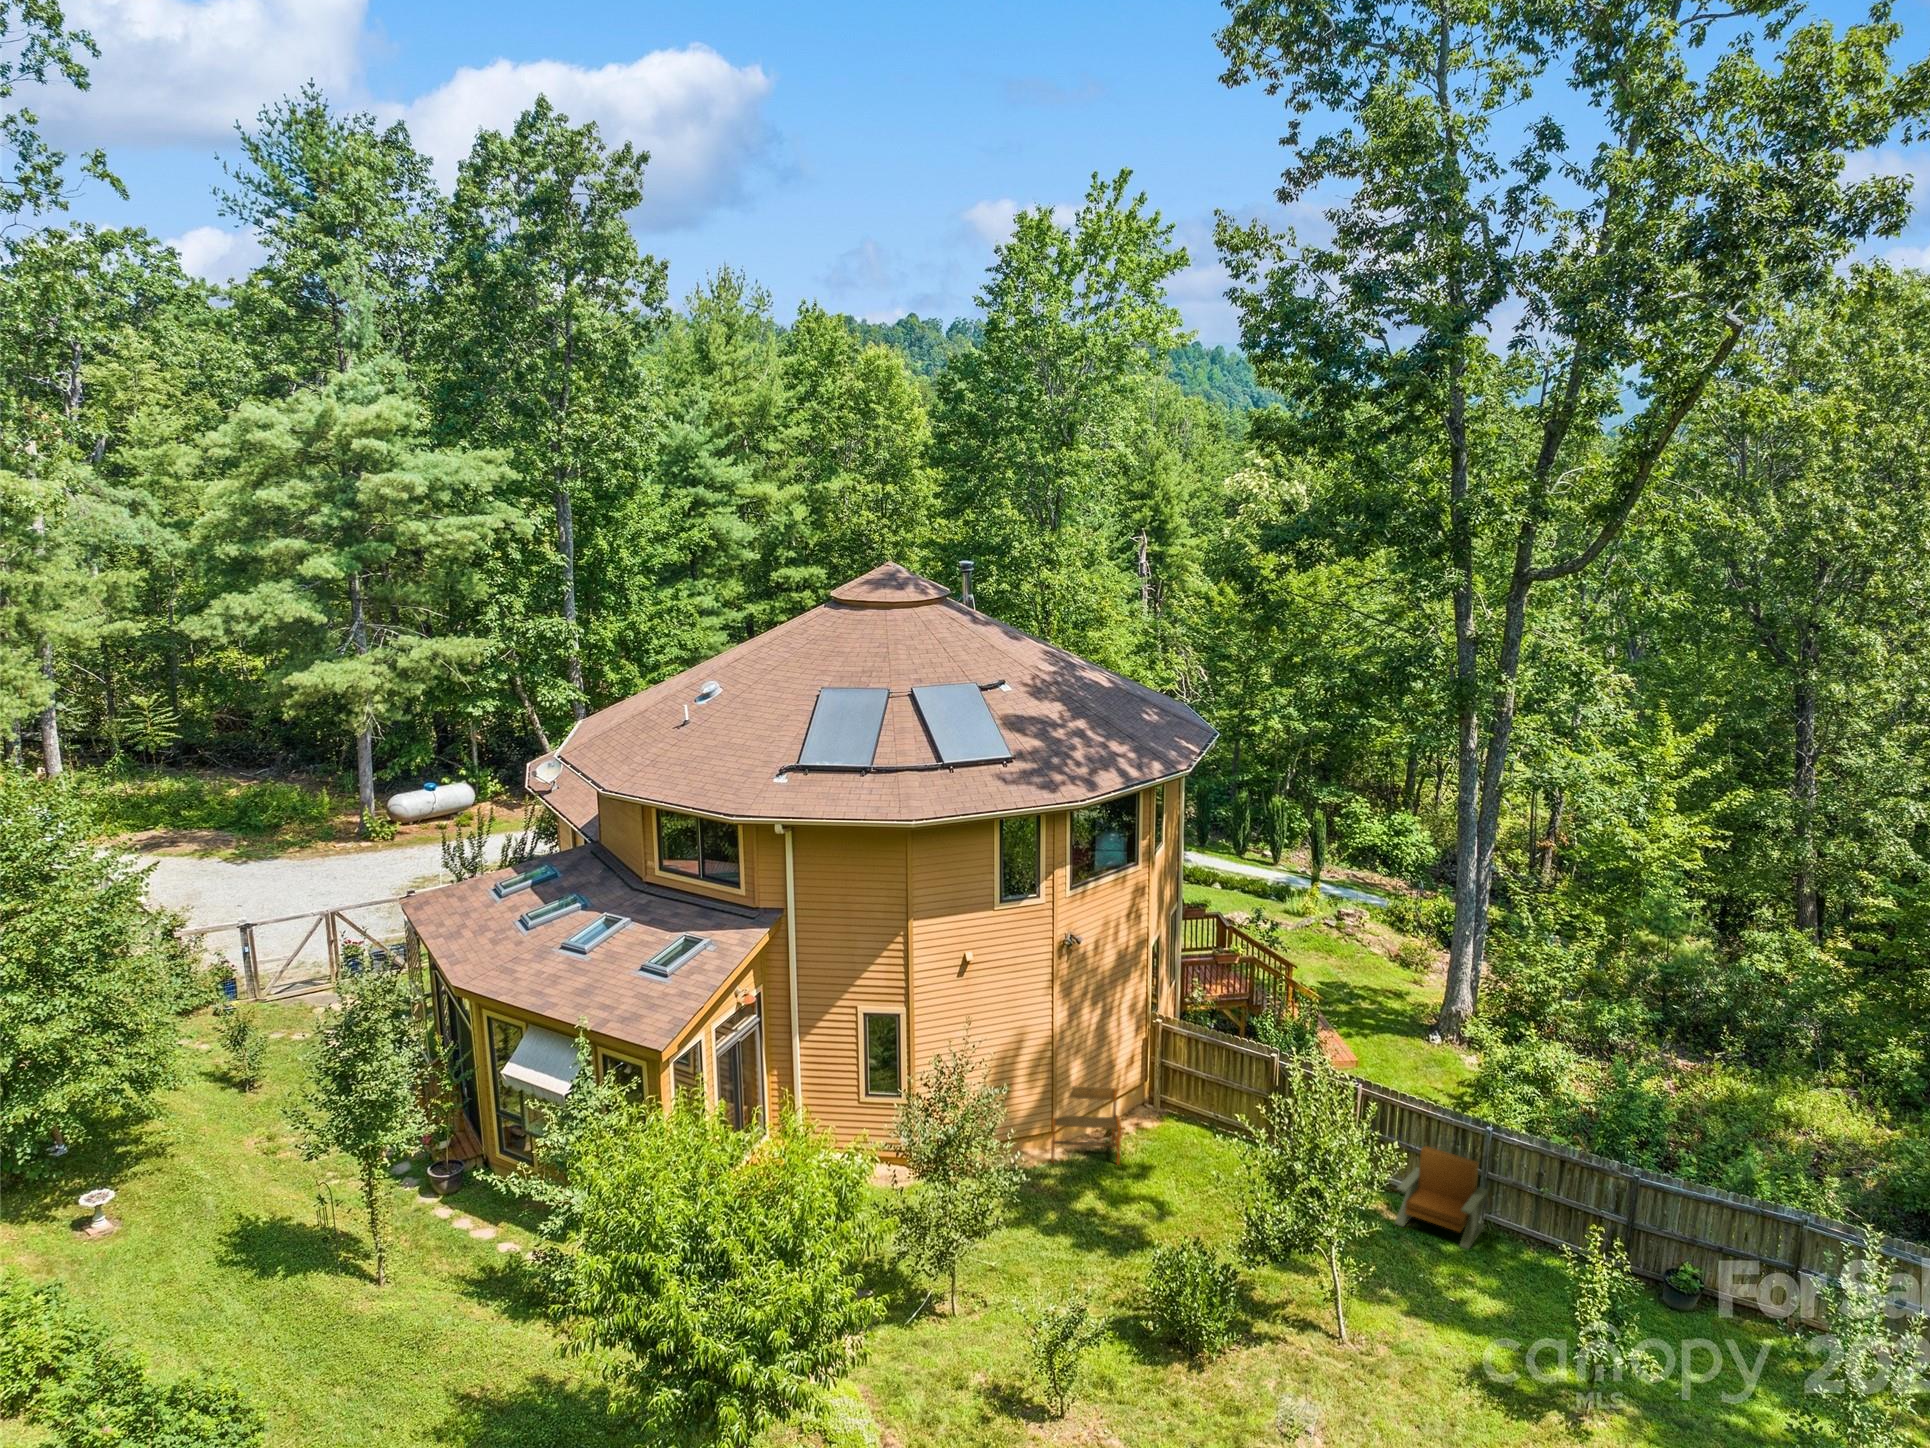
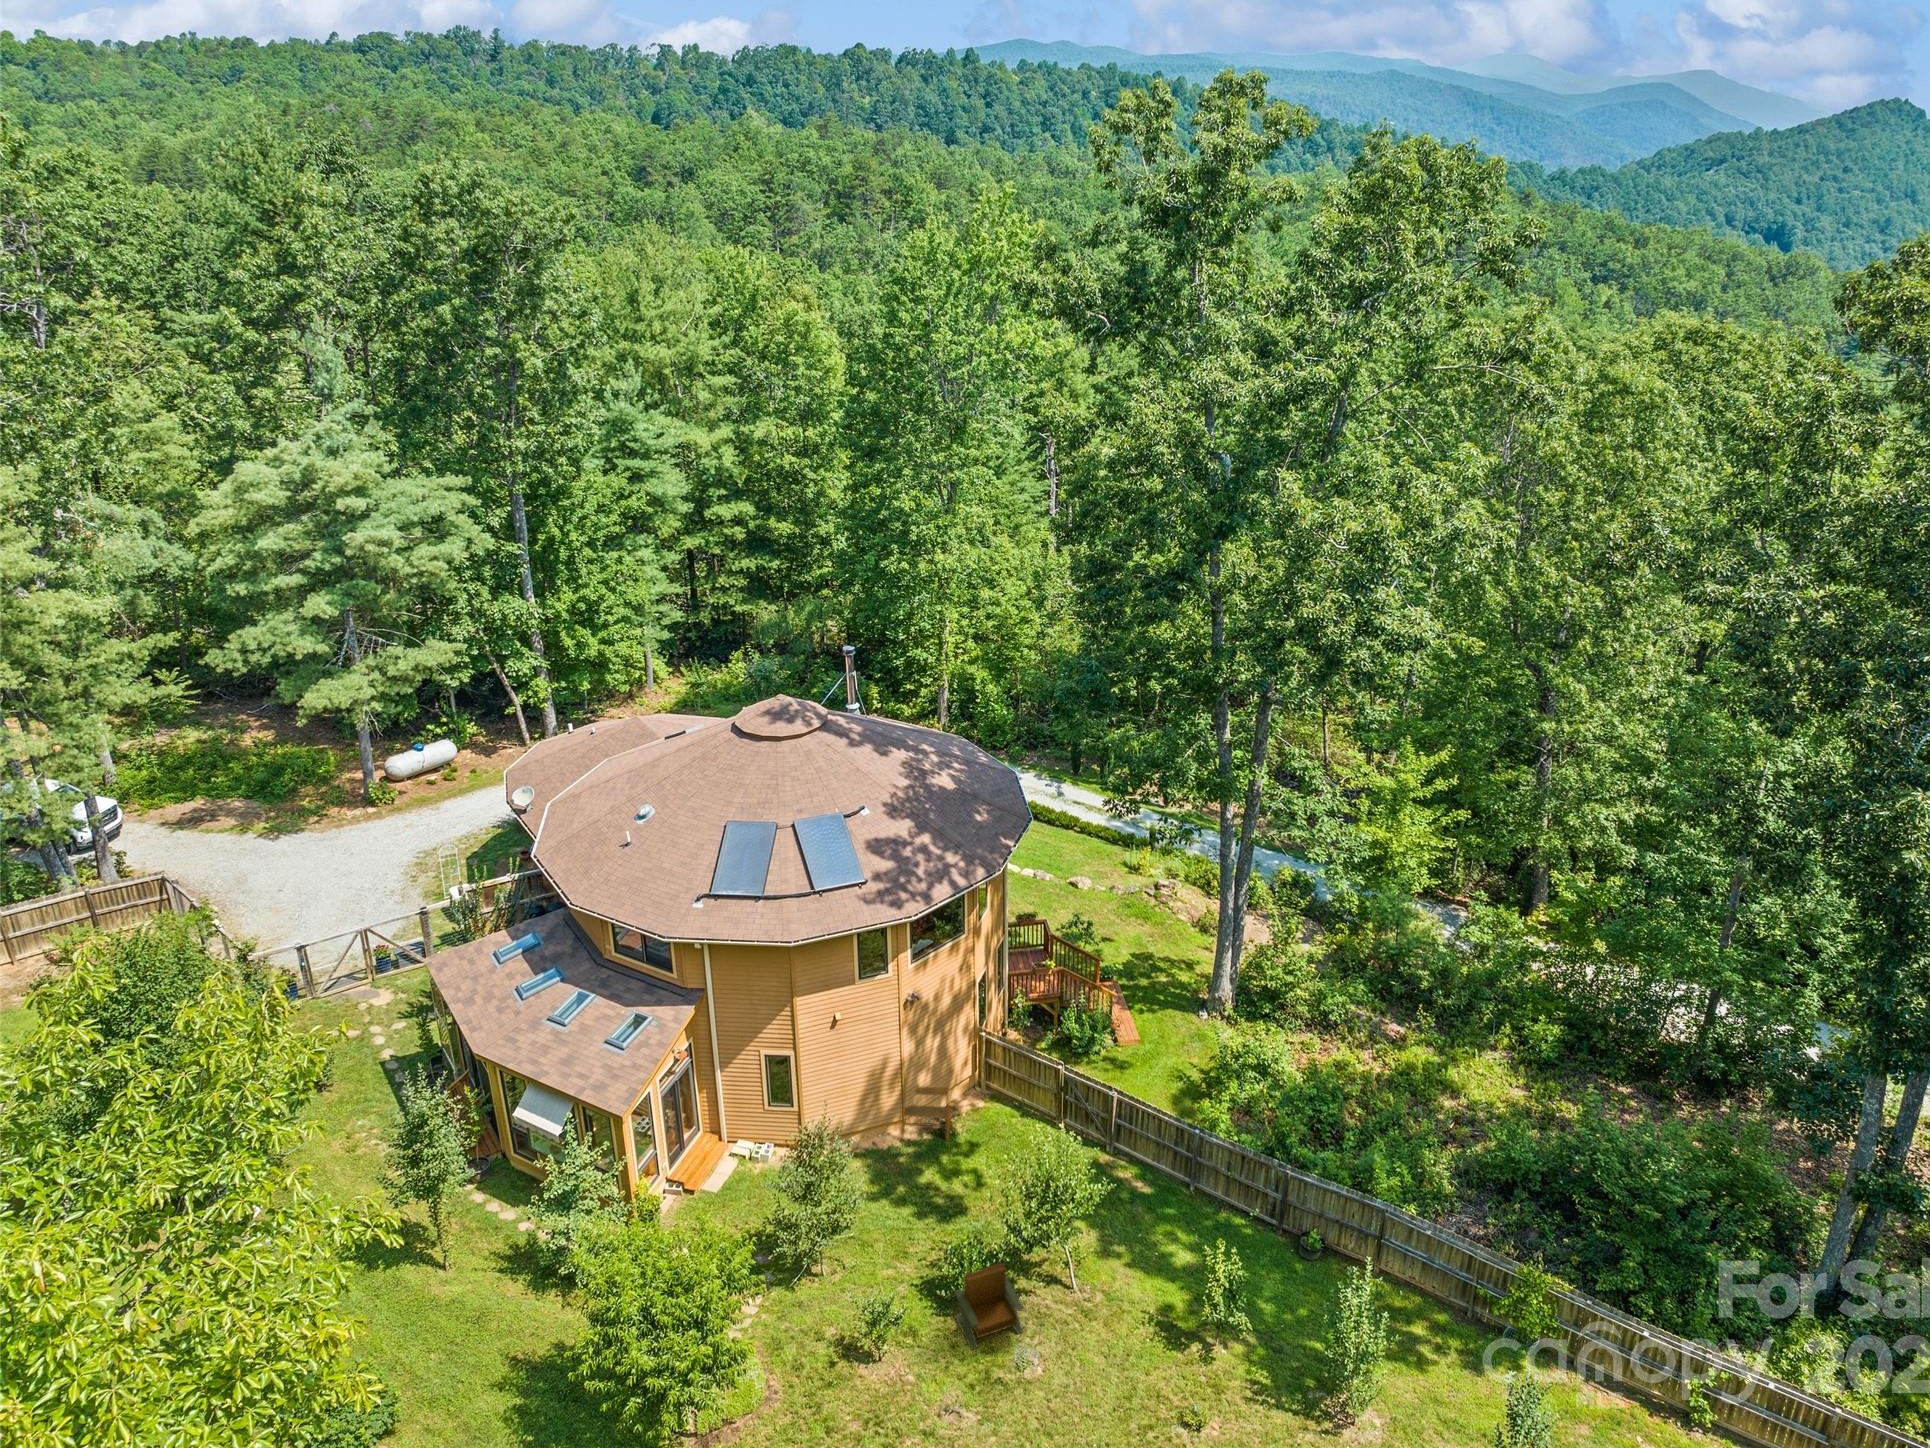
lounge chair: present [1395,1146,1488,1249] -> present [955,1263,1024,1349]

